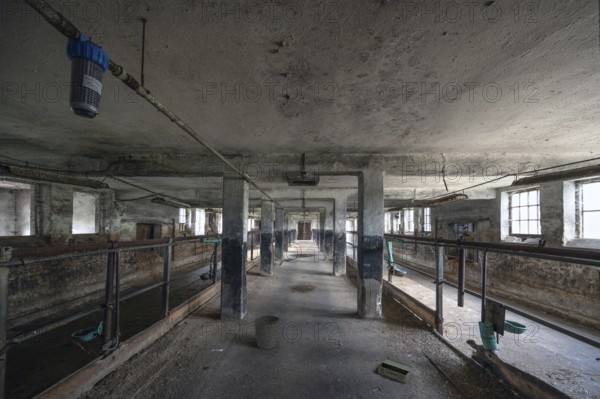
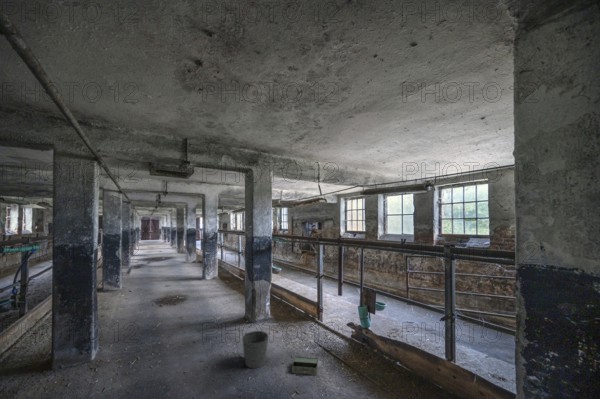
bucket: present [254,315,280,349] -> present [242,331,268,368]

